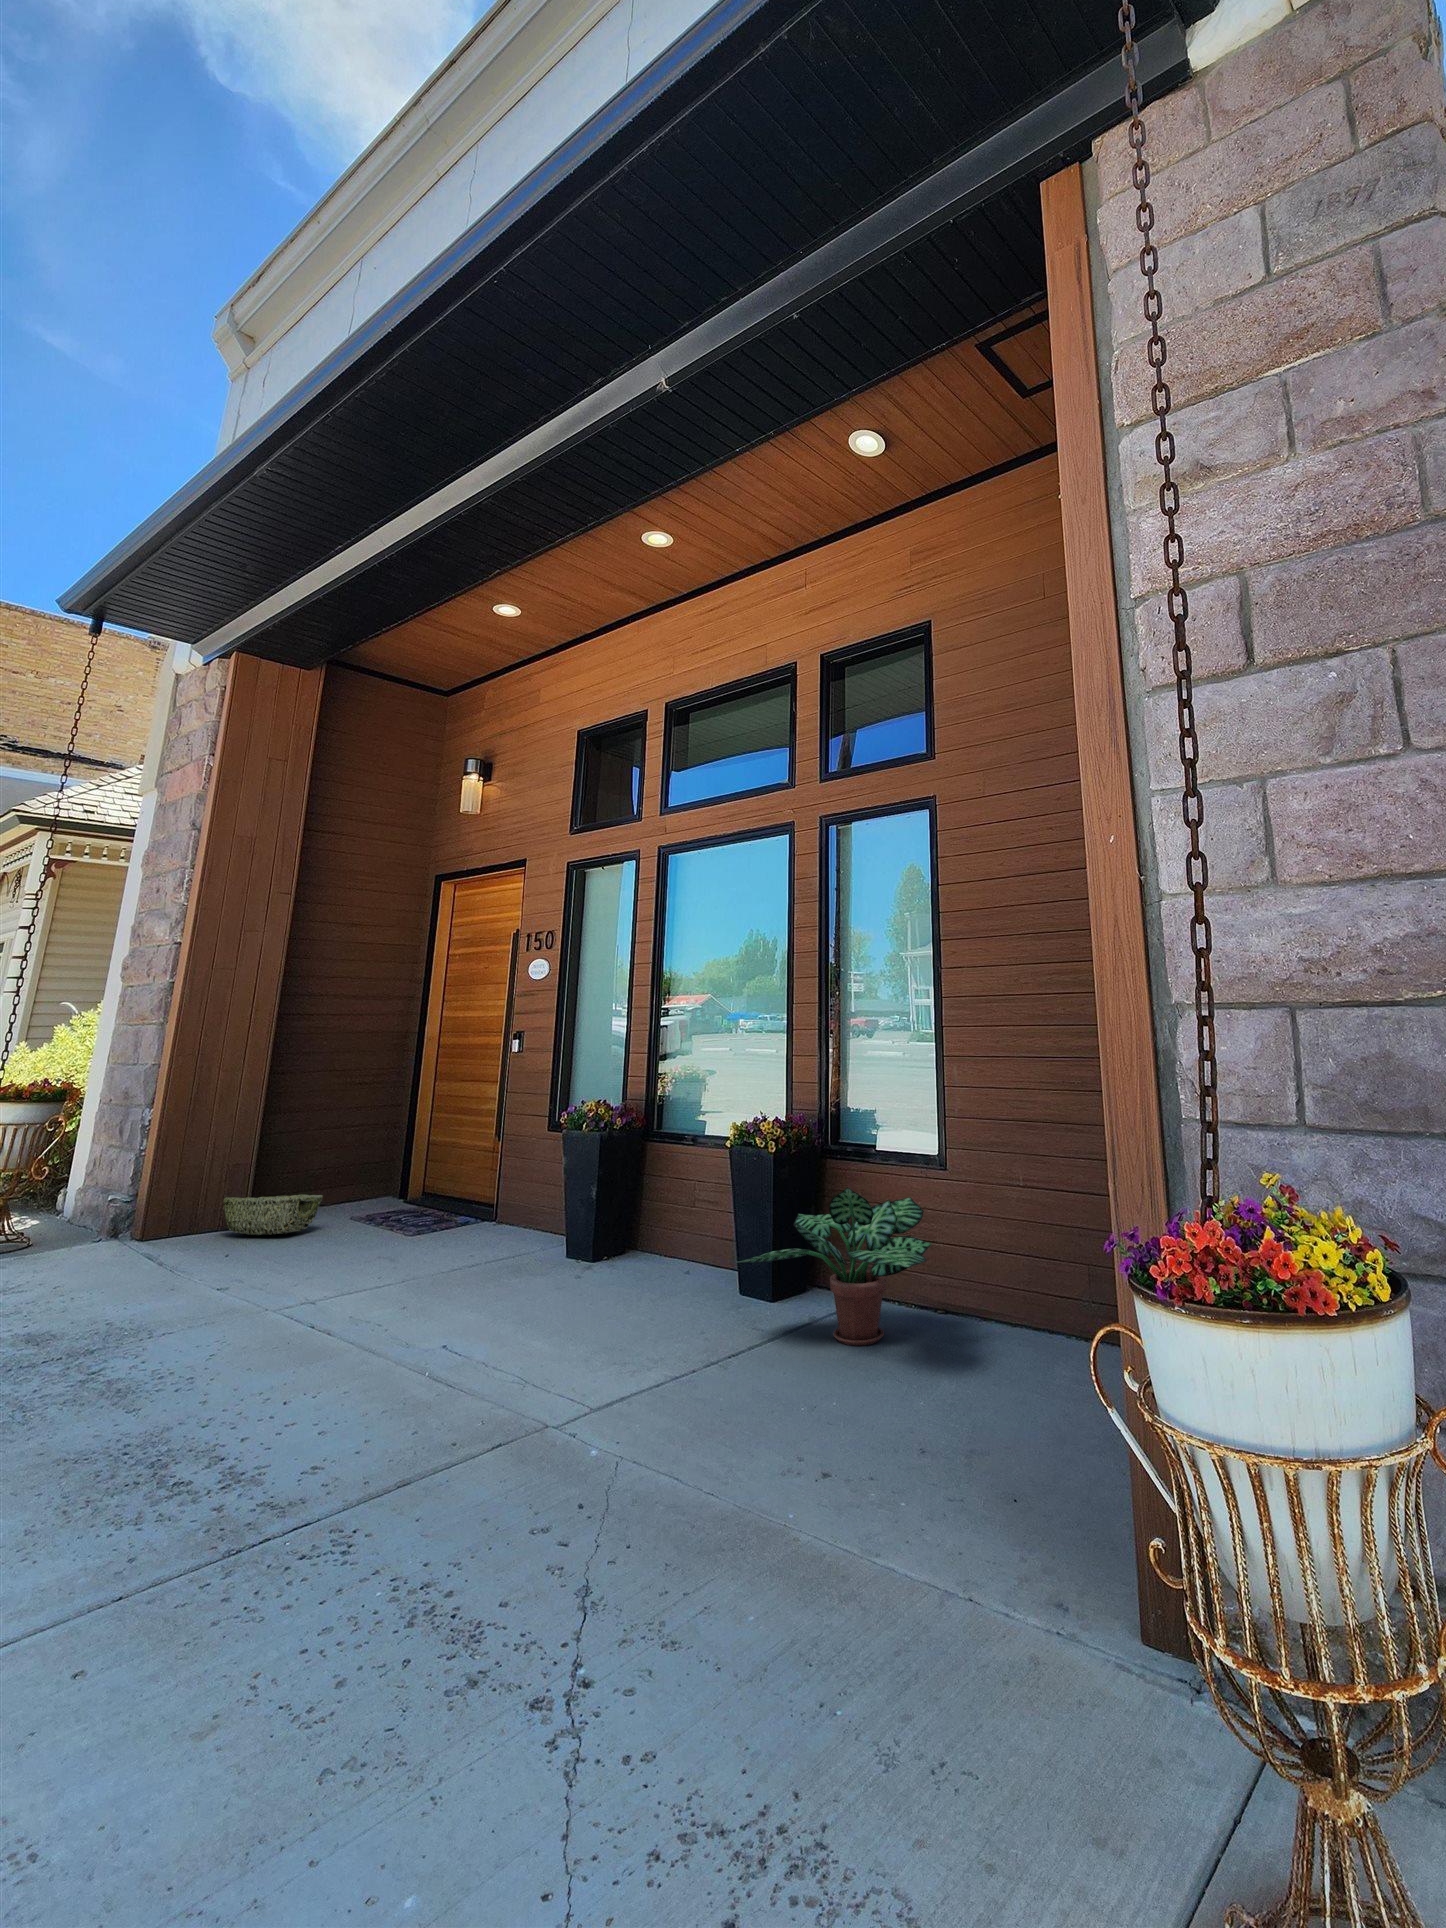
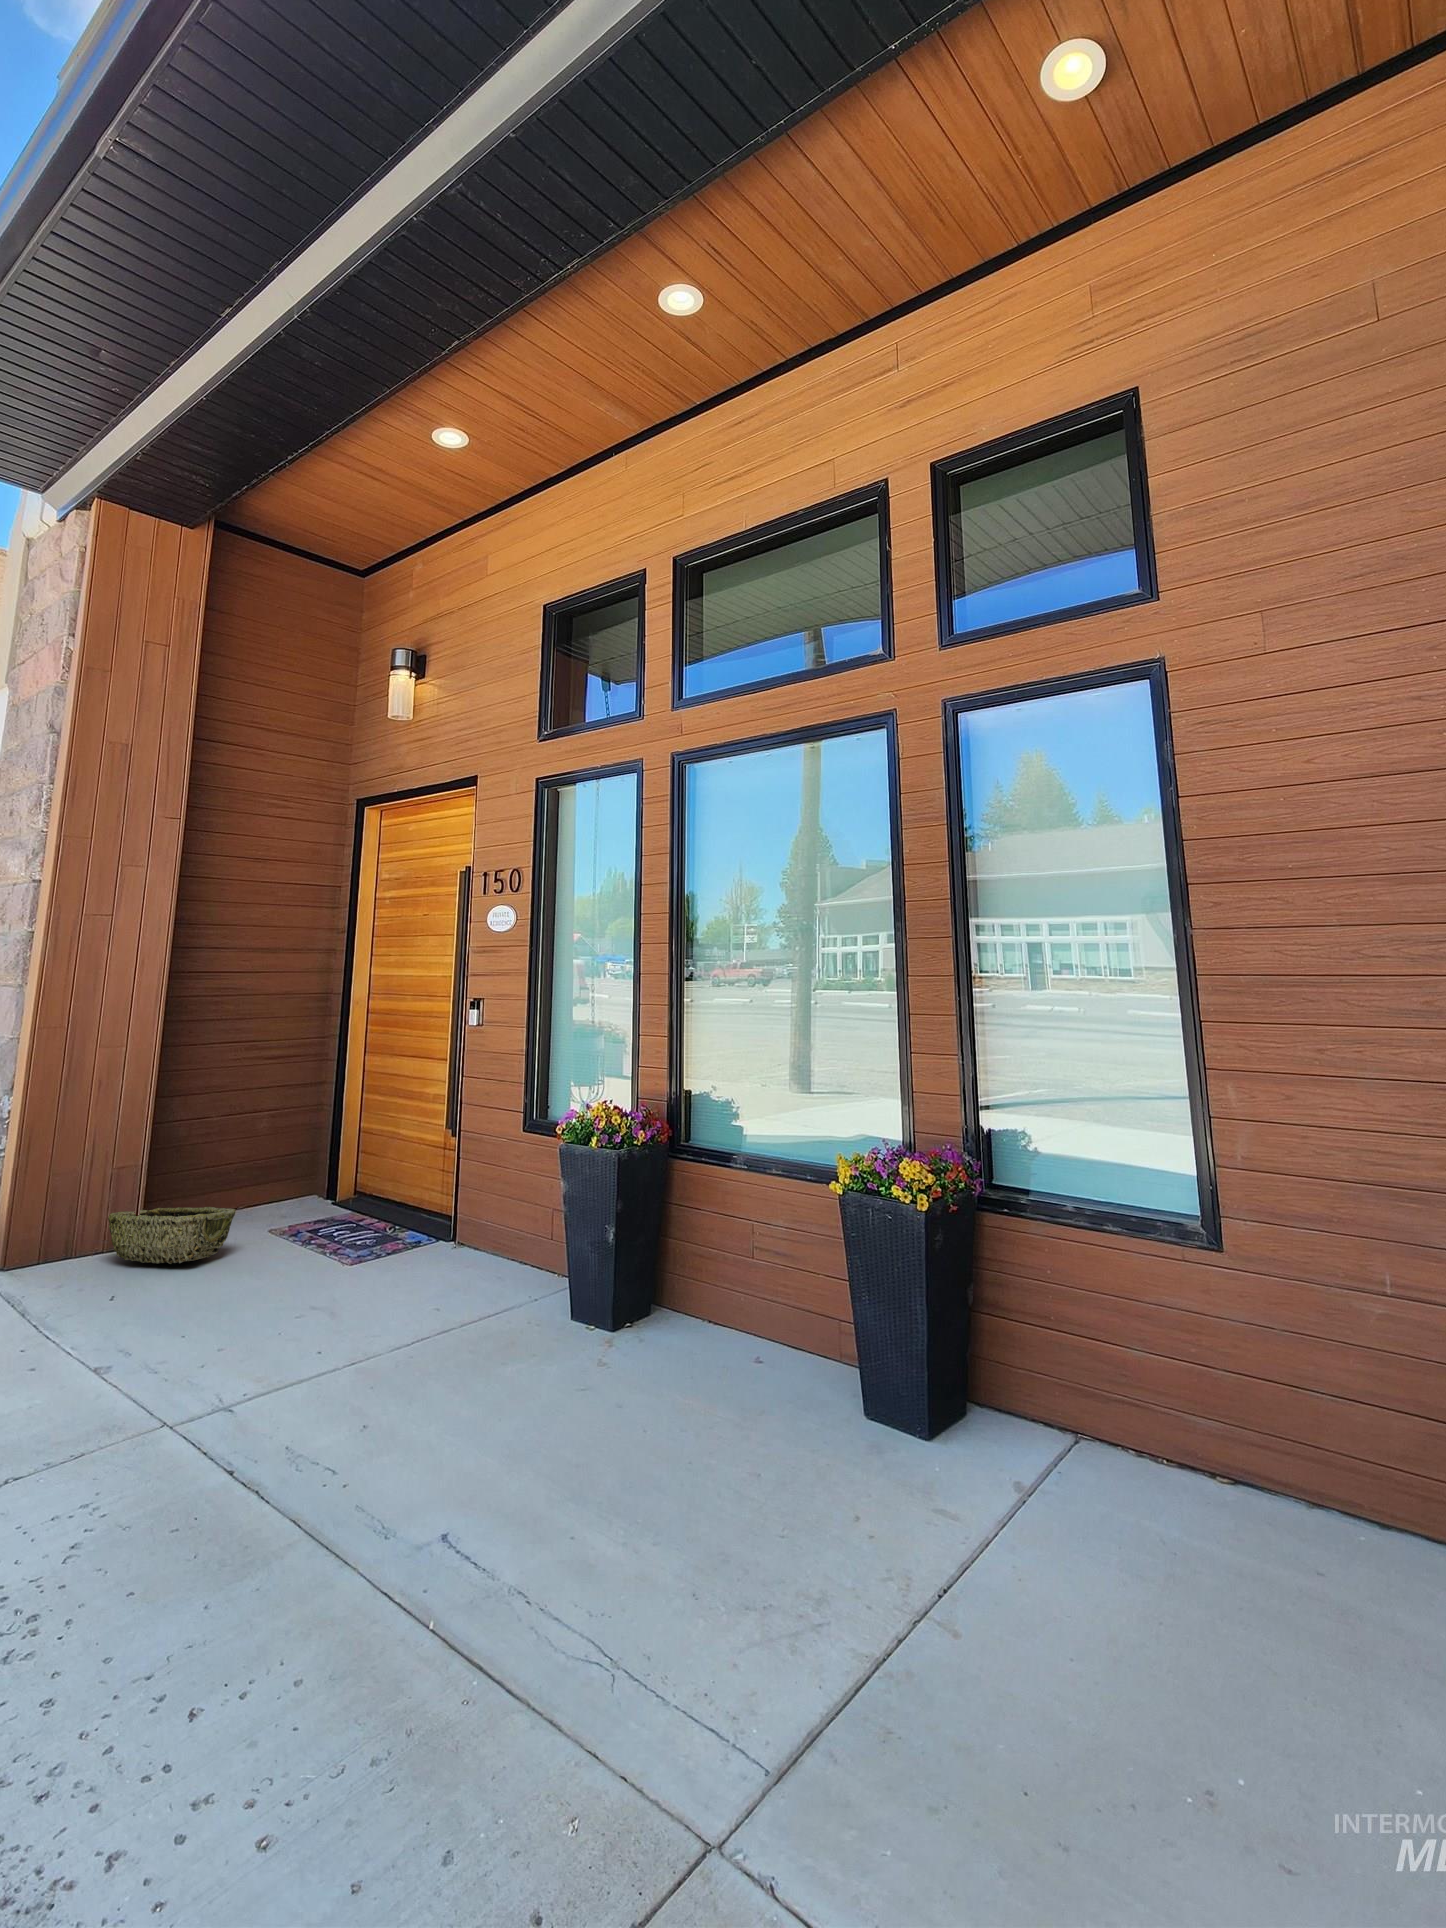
potted plant: present [736,1187,932,1346] -> none [918,1288,1313,1574]

